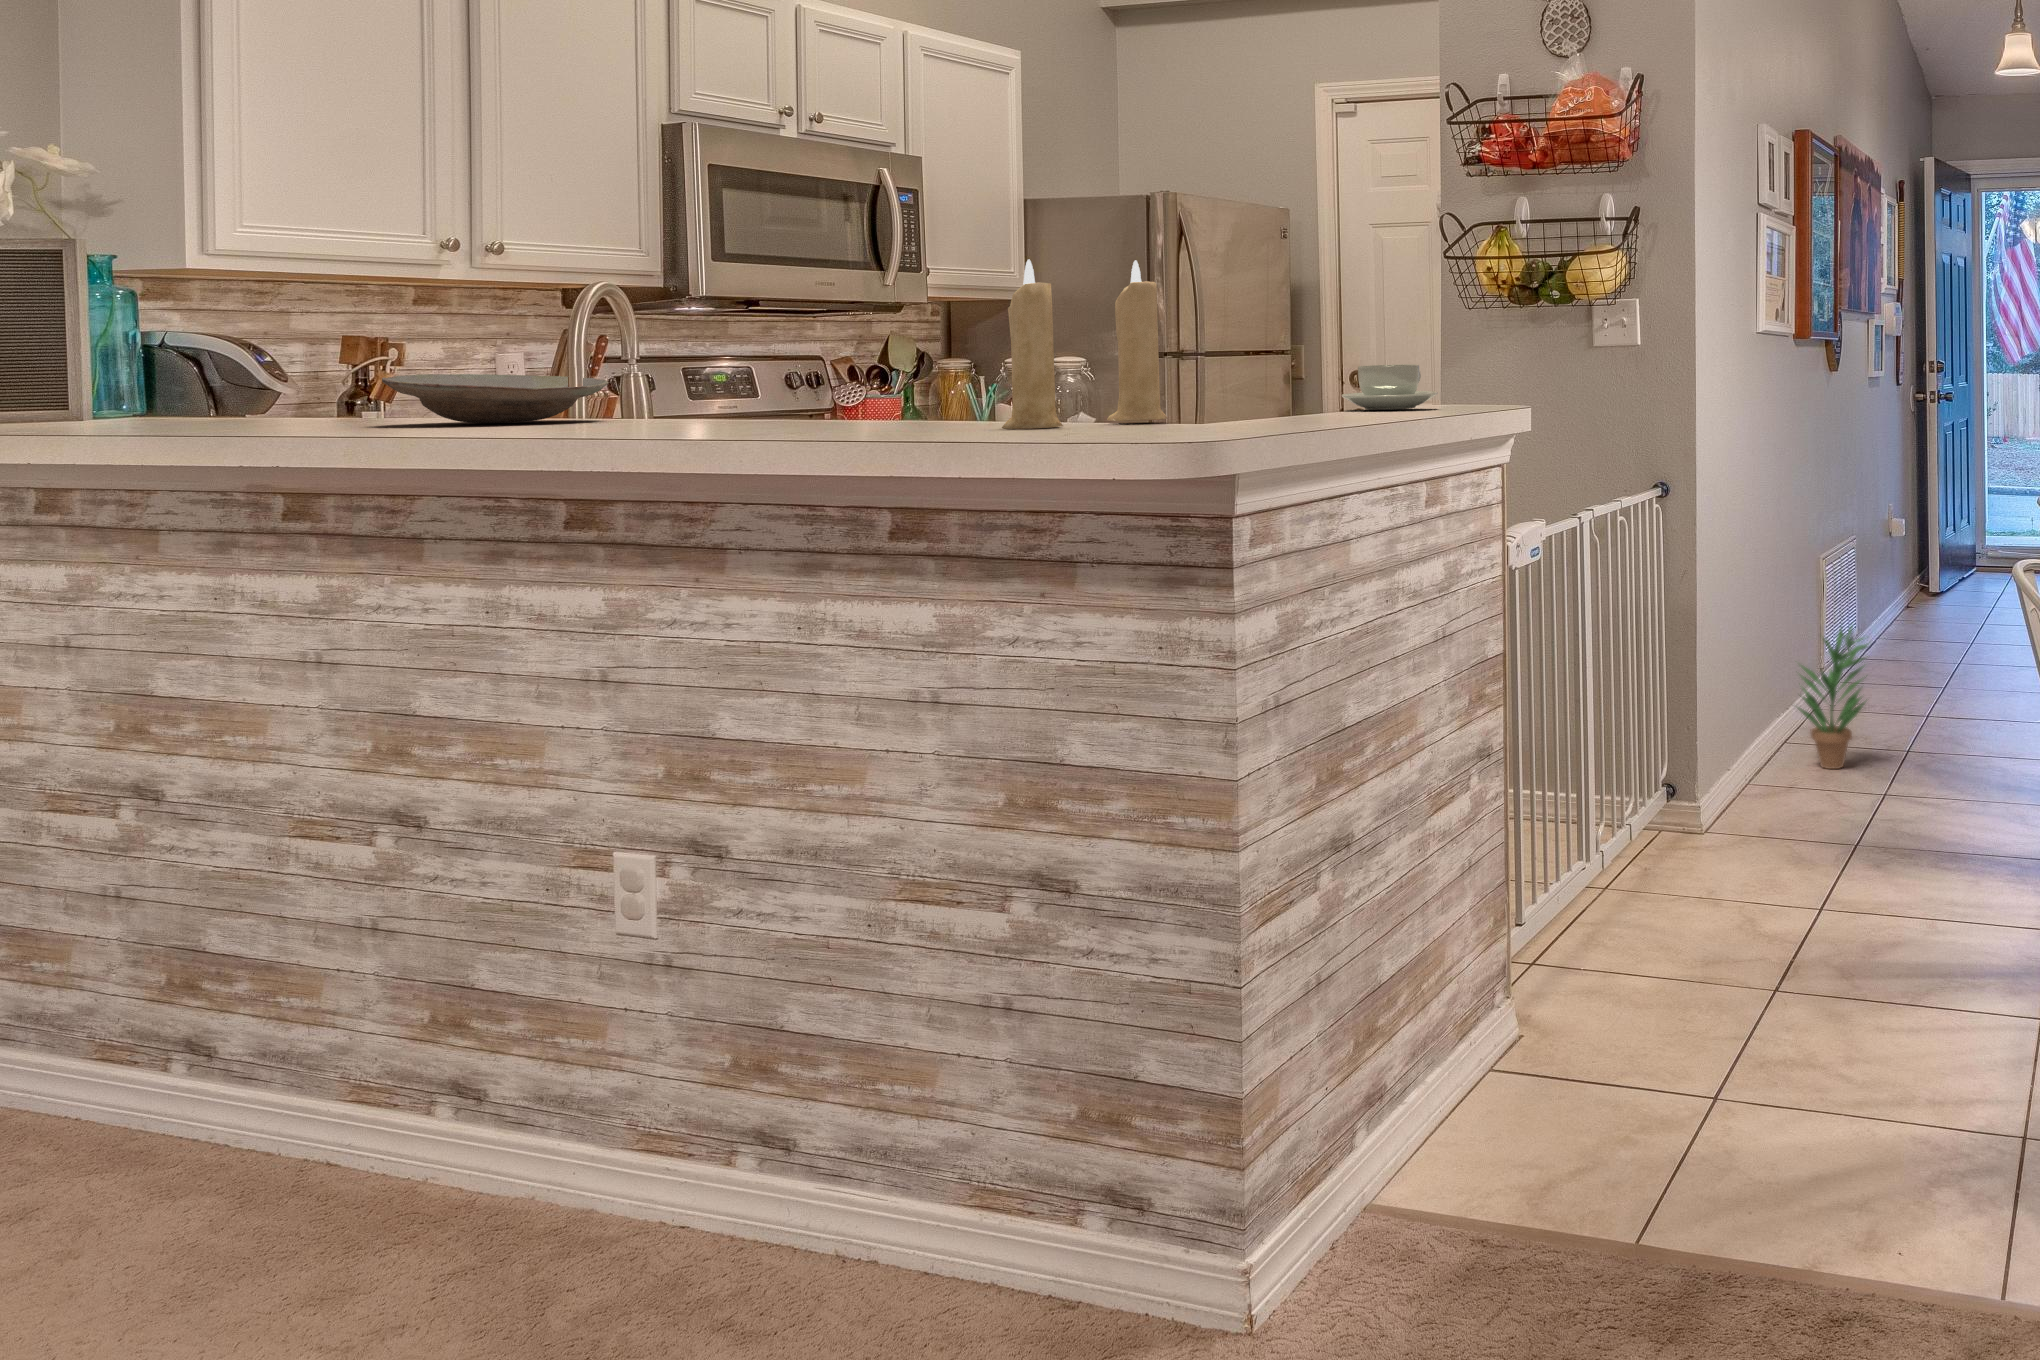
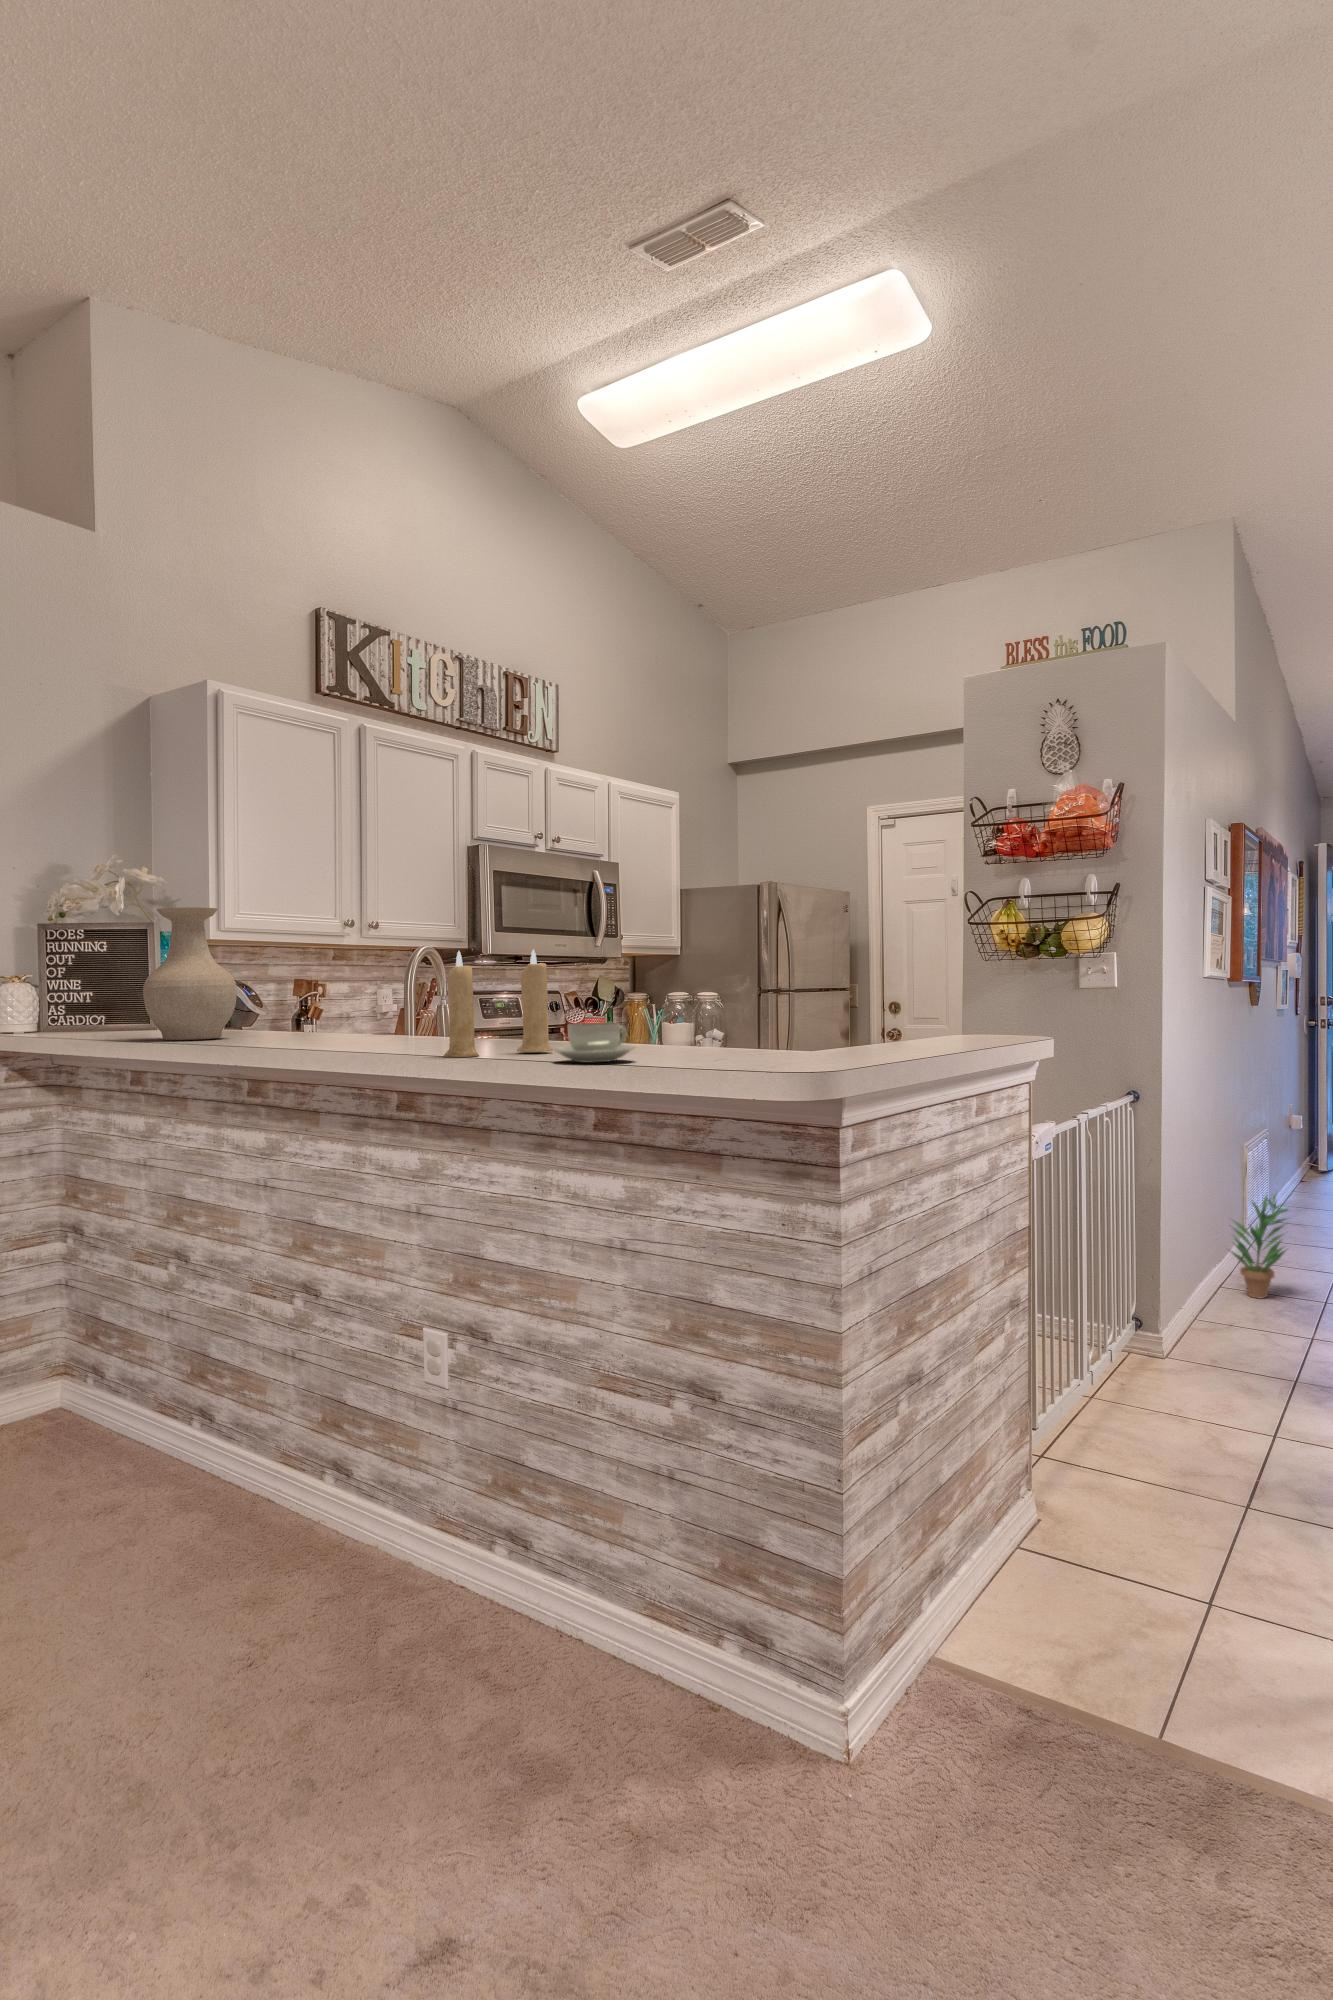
vase: none [101,208,272,425] -> present [143,907,237,1040]
candle: present [1002,259,1167,429] -> present [443,950,553,1057]
coffee cup: present [1341,365,1438,410] -> present [554,1022,635,1062]
plate: present [382,374,608,423] -> none [288,1013,422,1046]

